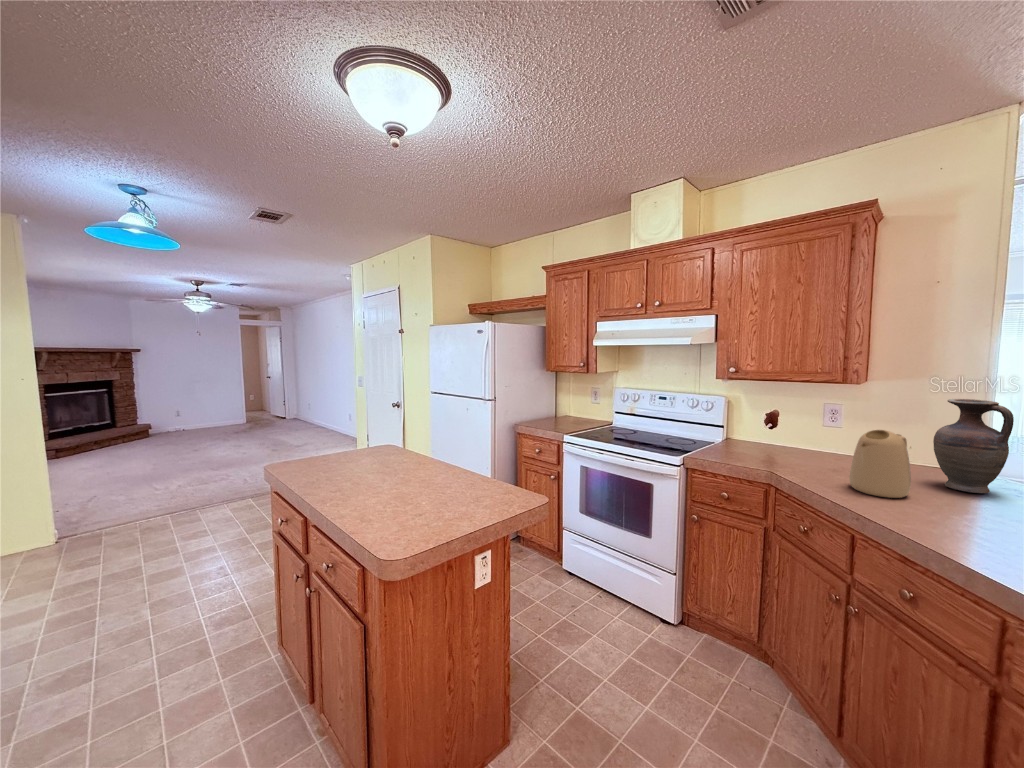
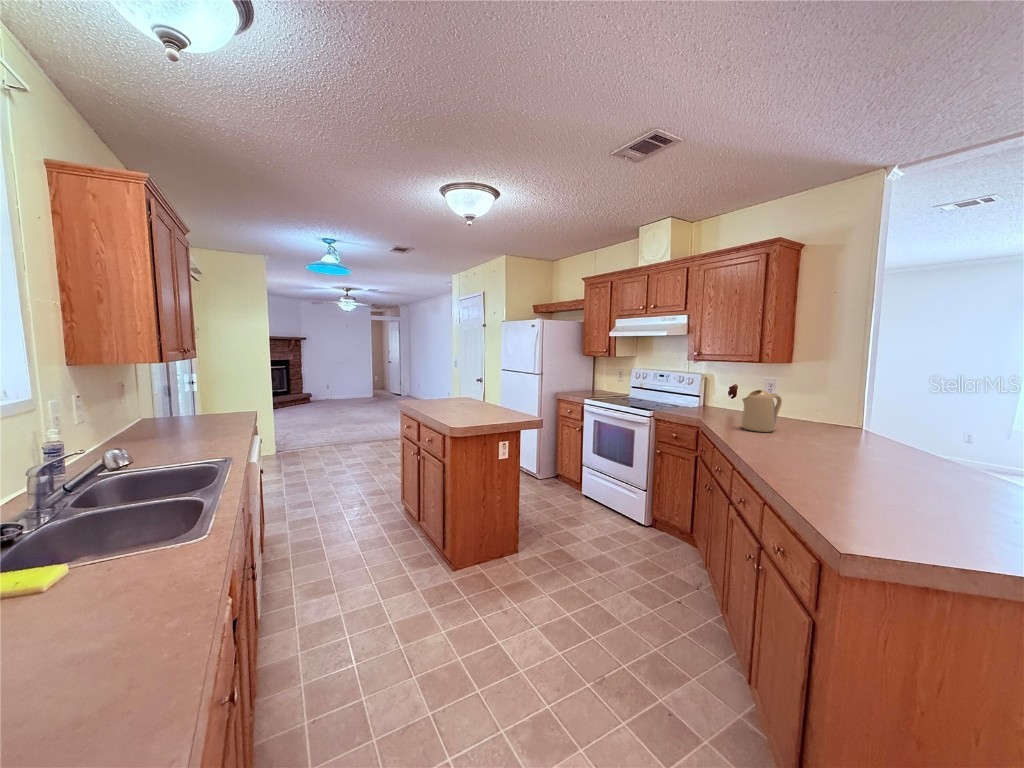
vase: present [933,399,1014,493] -> none [806,373,848,434]

